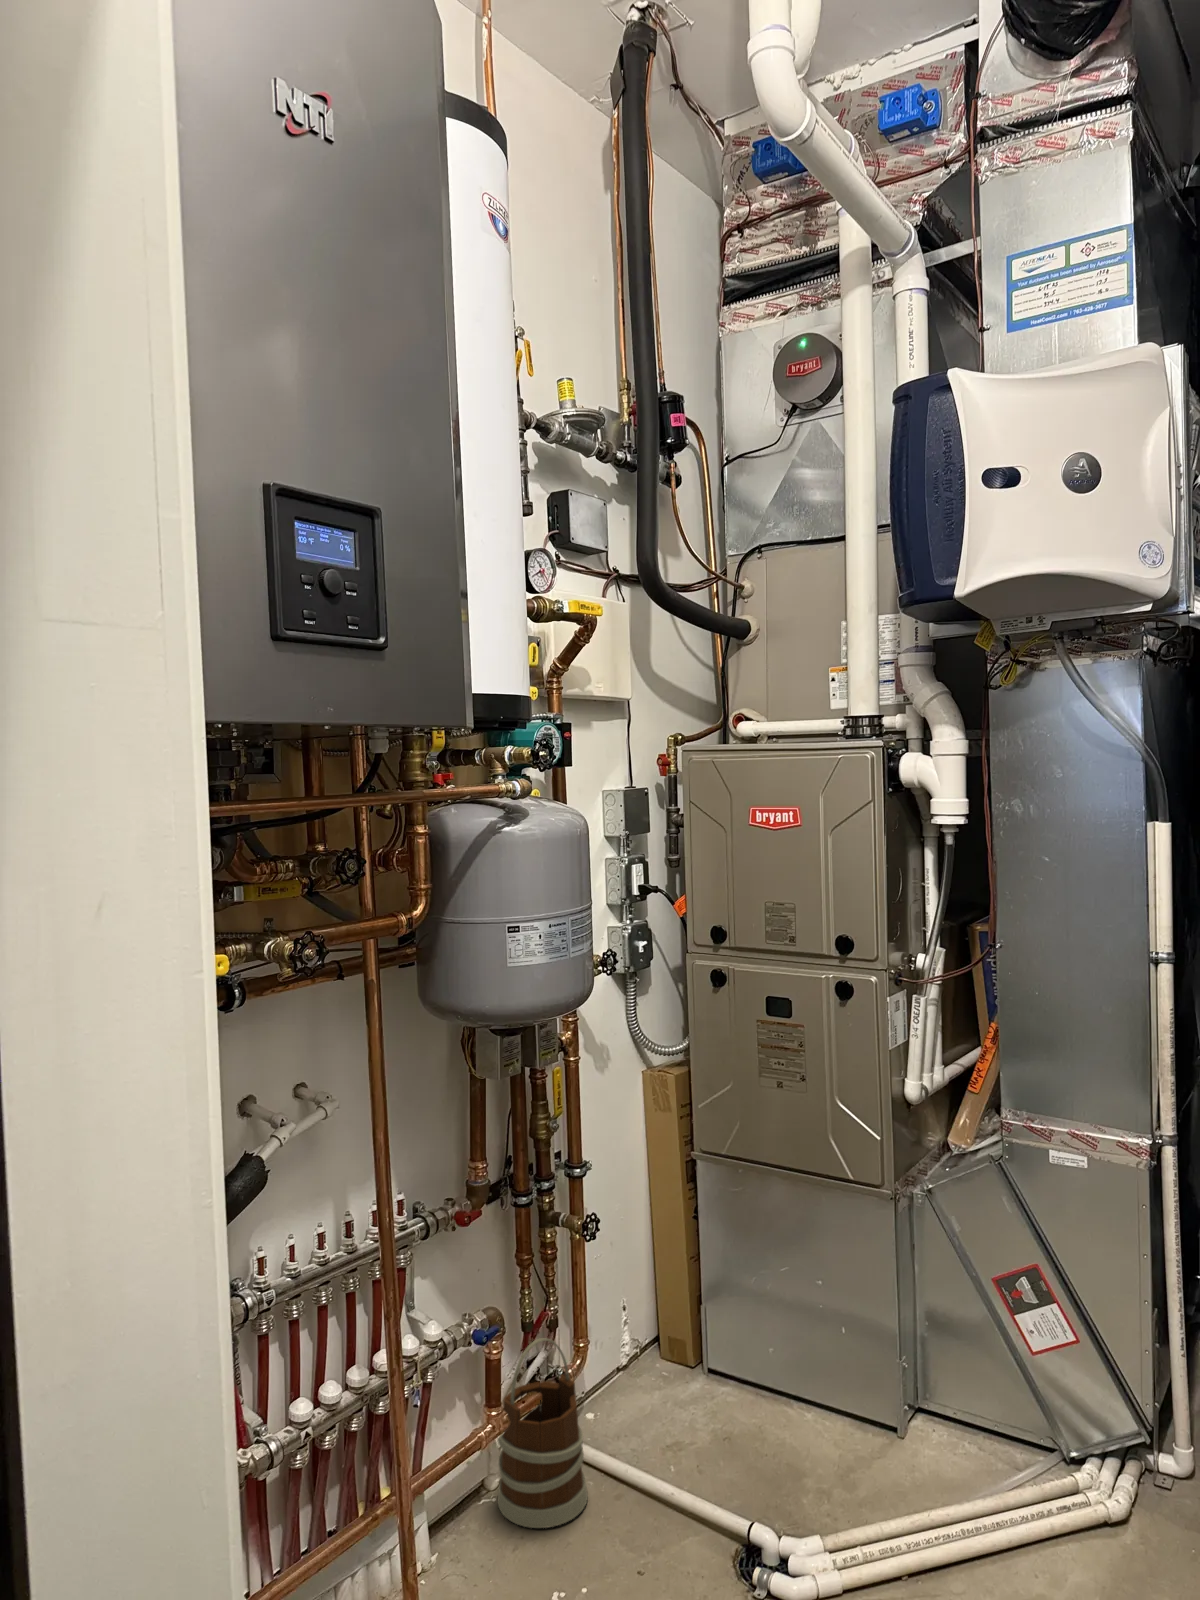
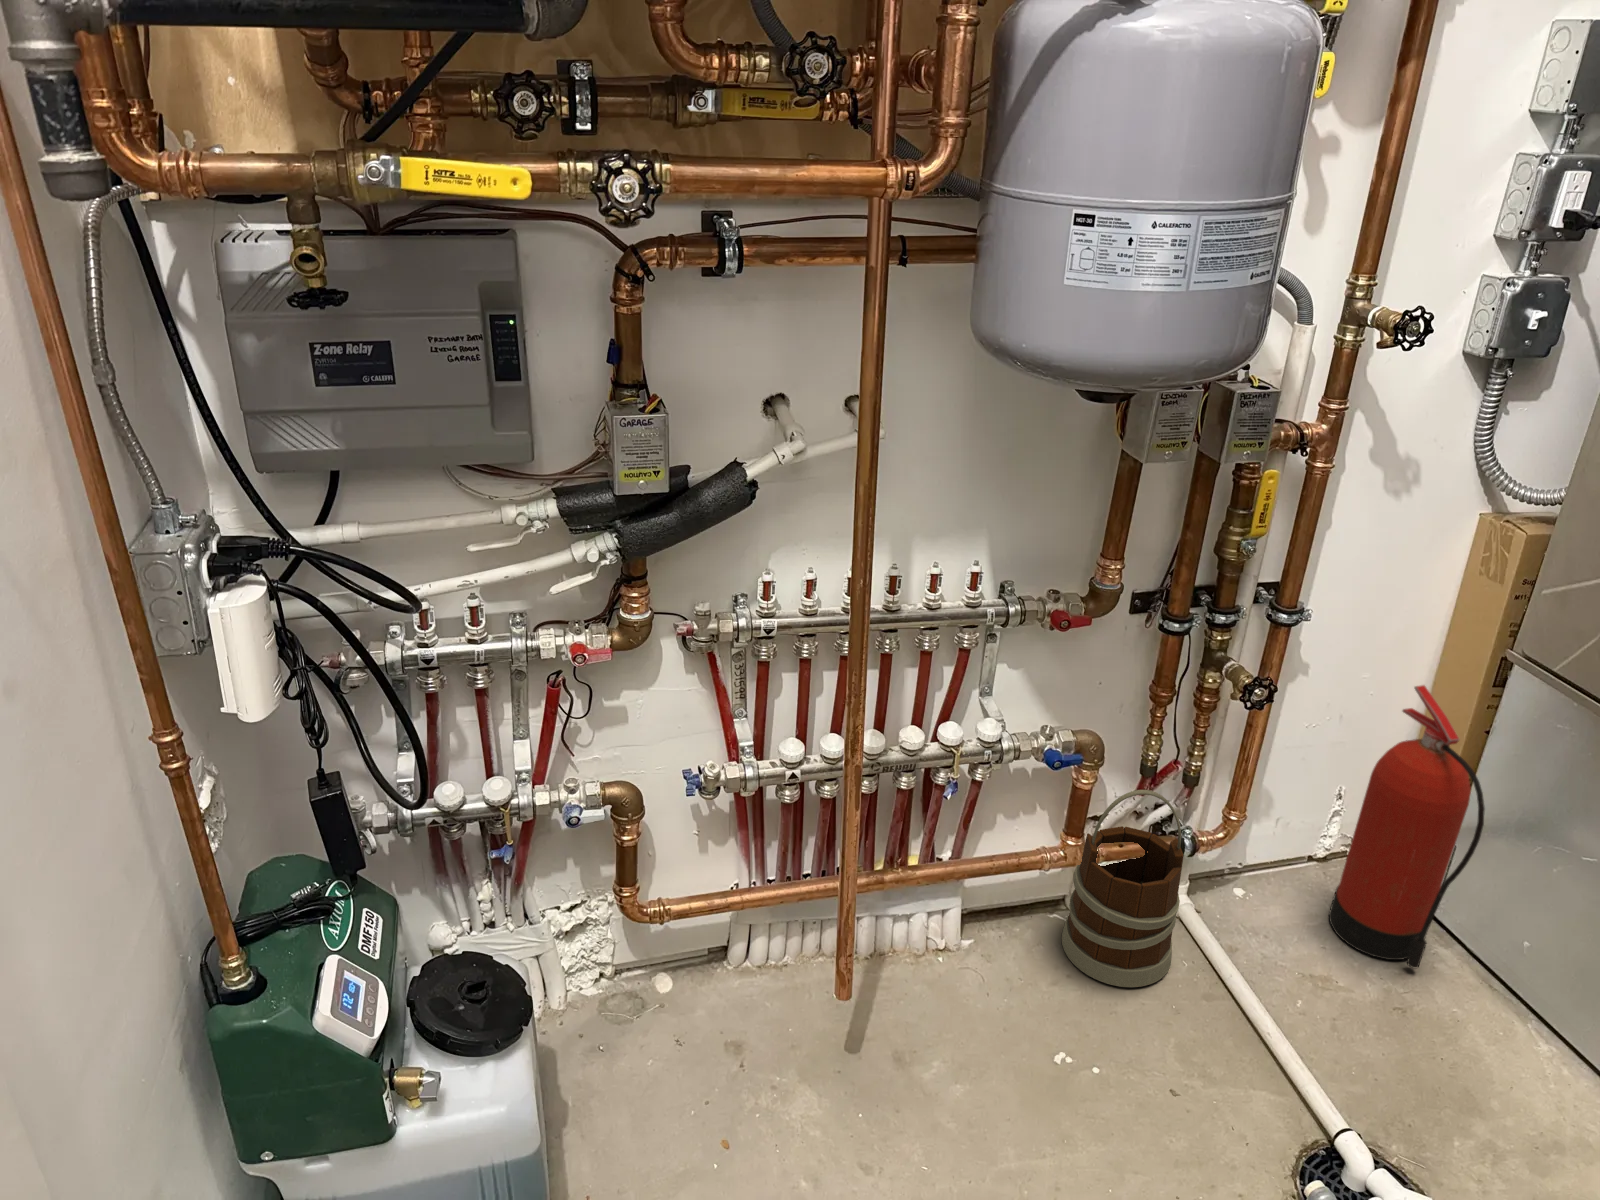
fire extinguisher: none [648,1195,728,1414] -> present [1329,685,1485,968]

